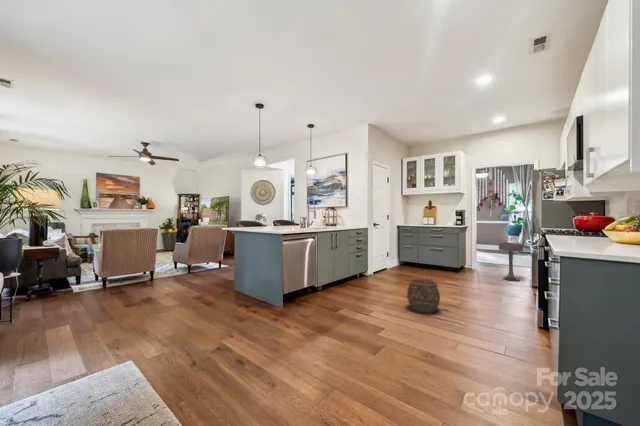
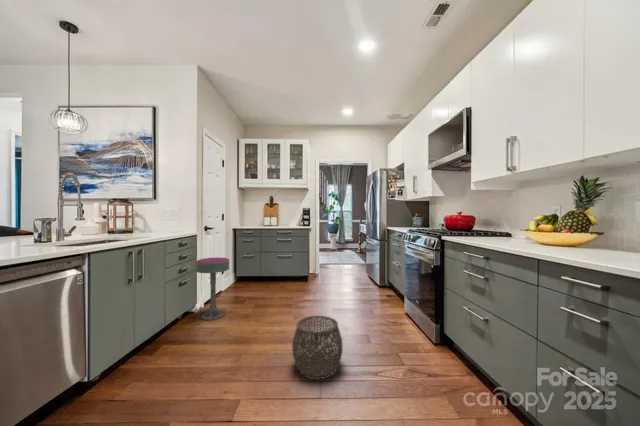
bar stool: present [499,243,523,281] -> present [196,257,229,320]

